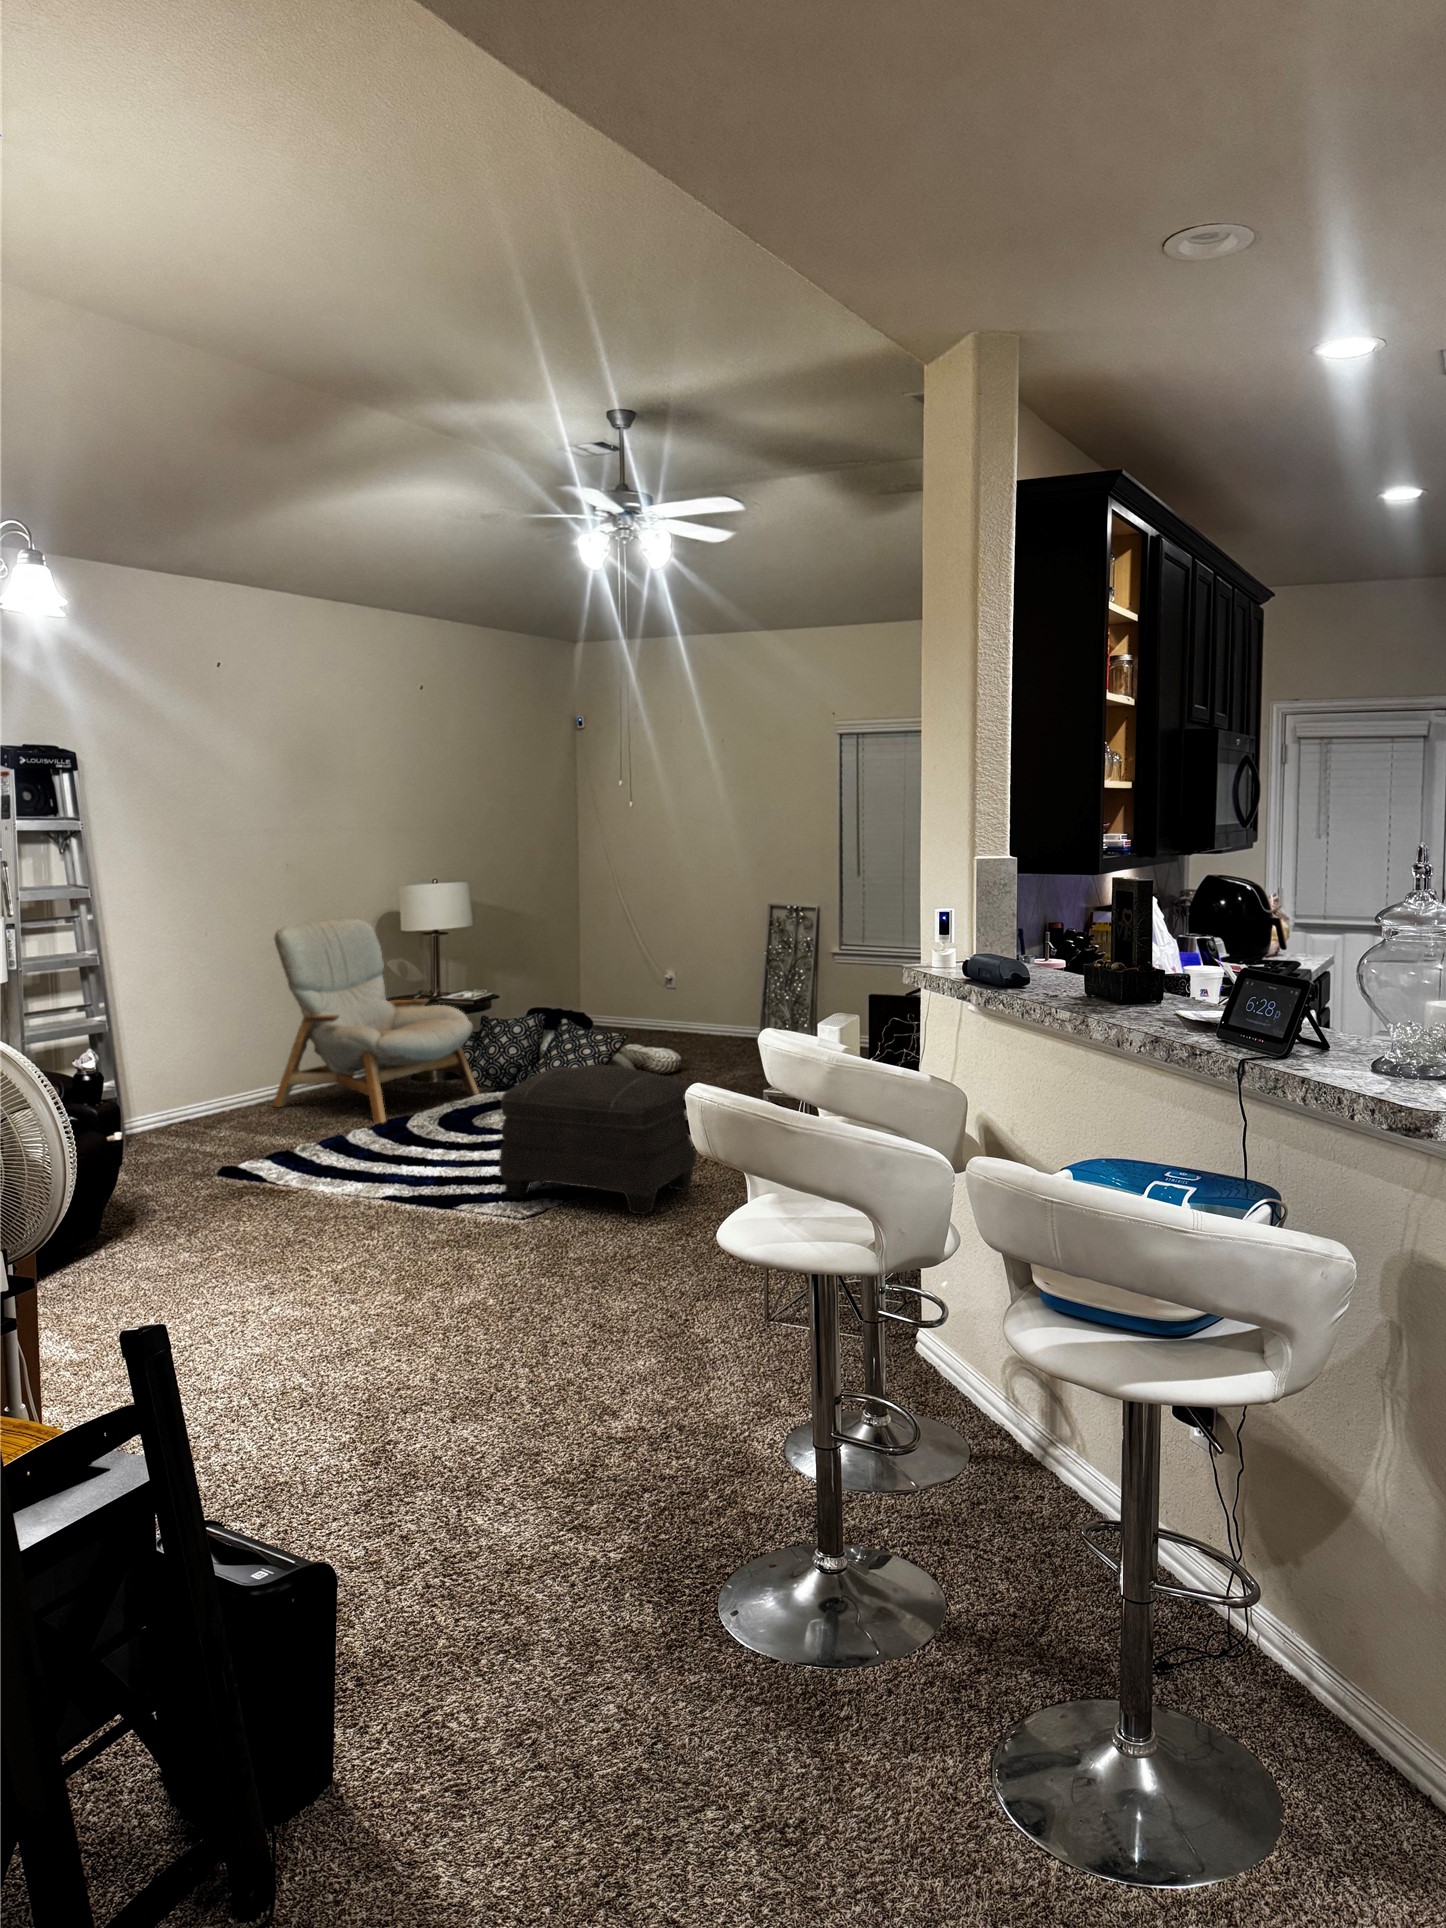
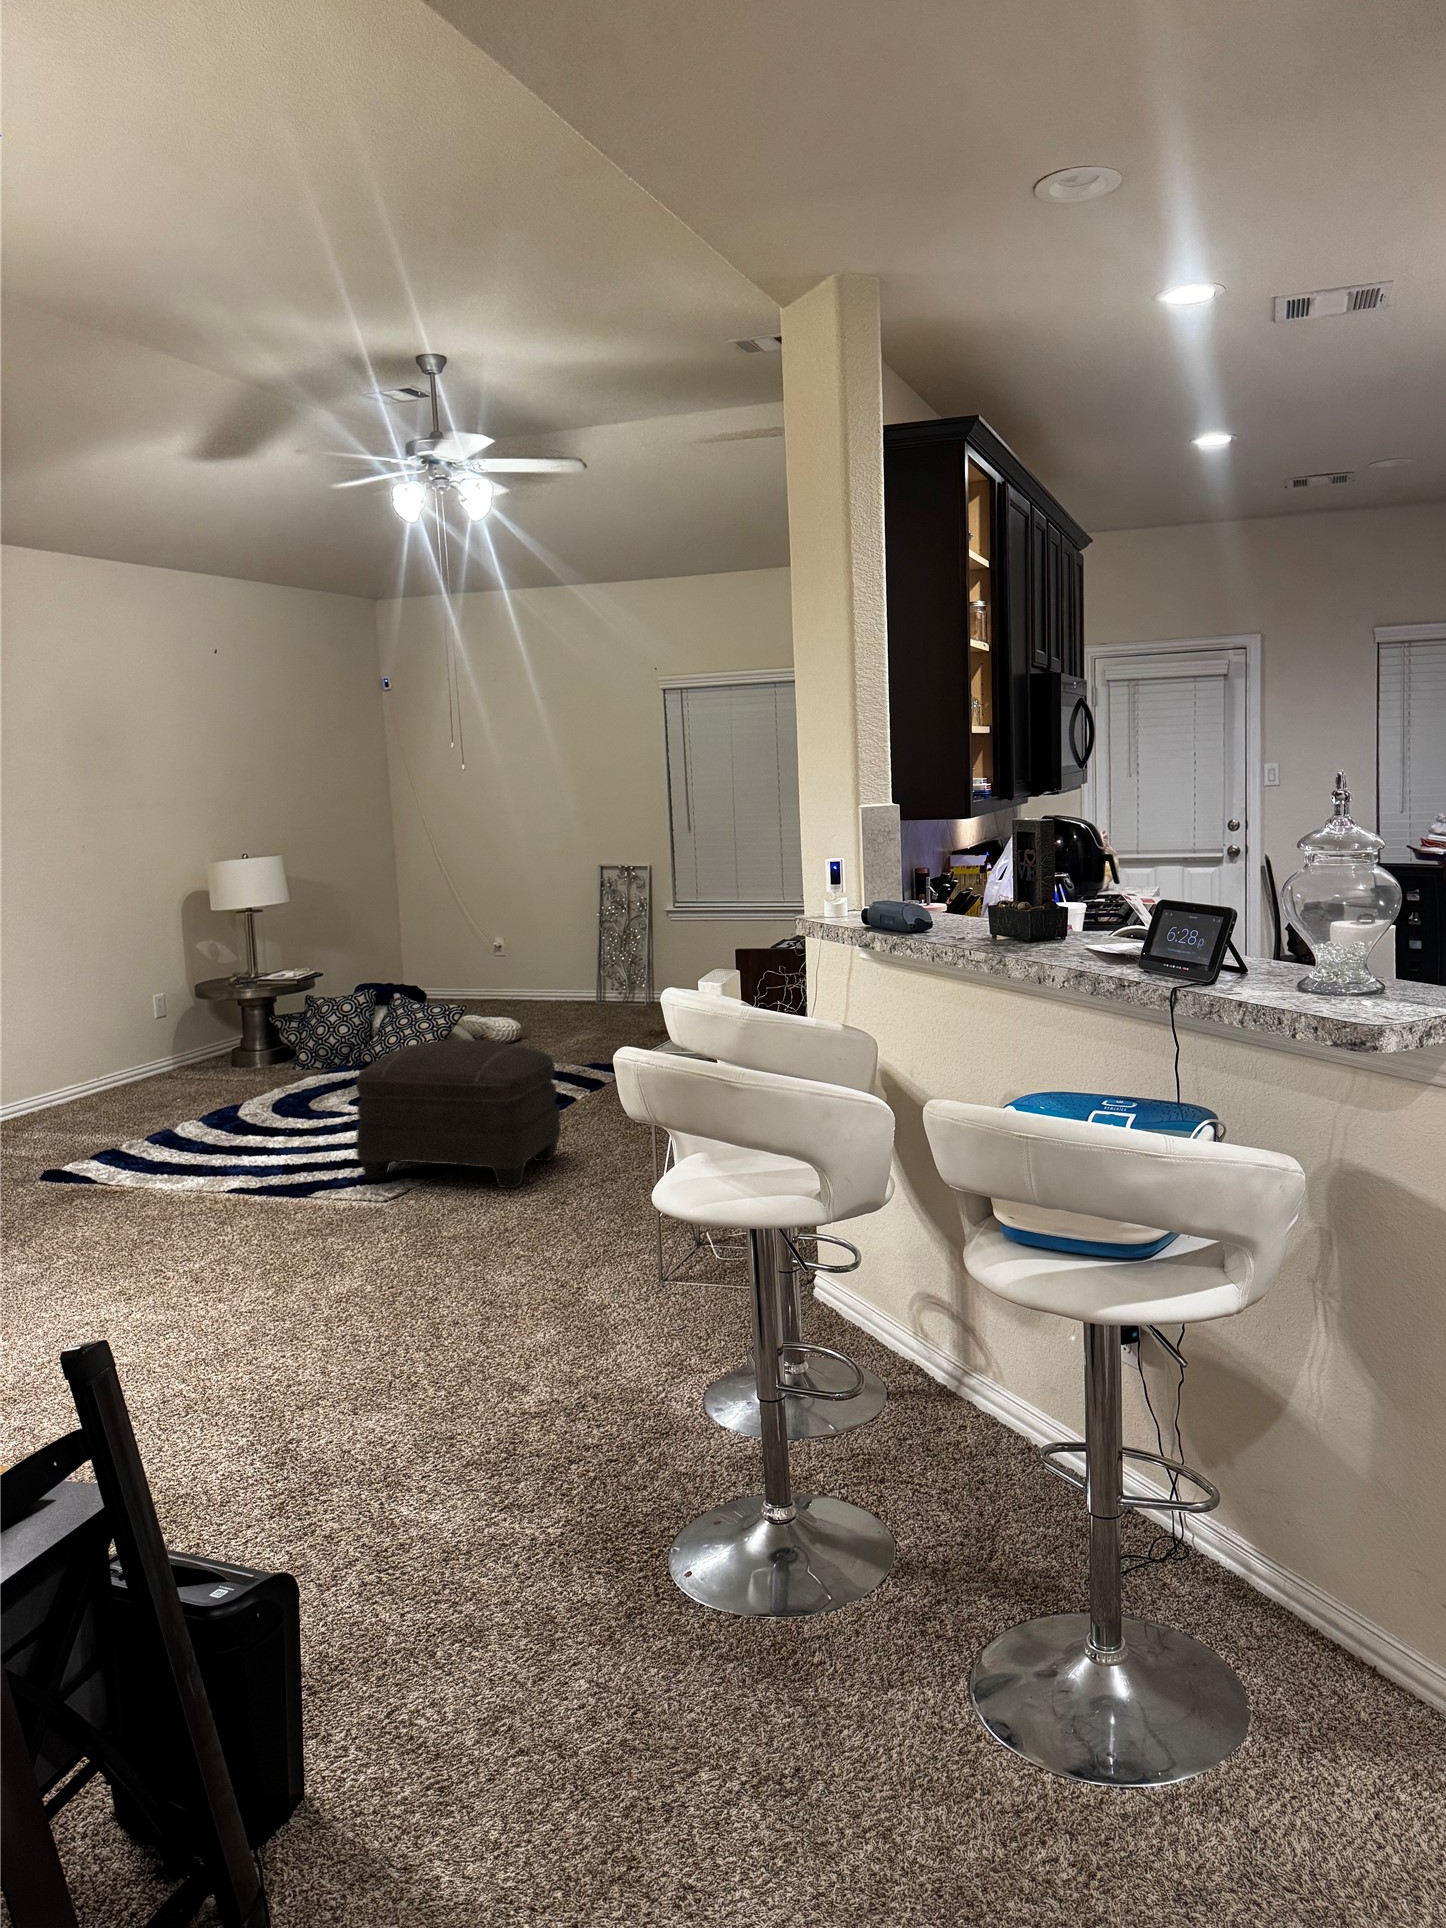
armchair: present [273,919,479,1123] -> none [82,901,314,1113]

